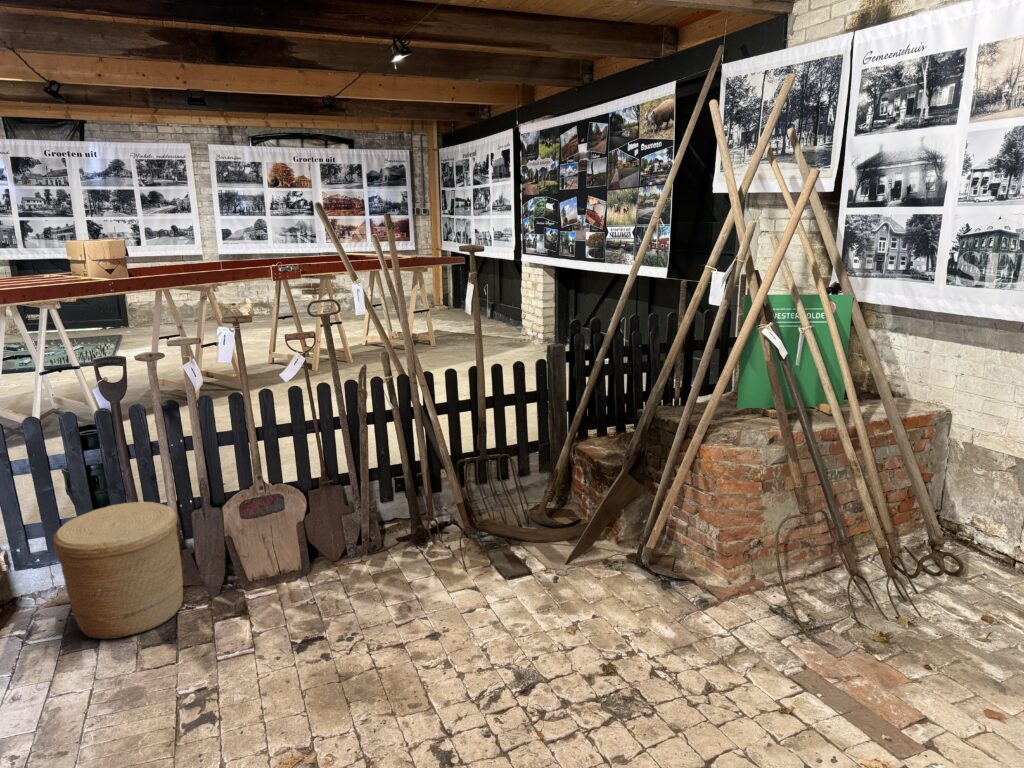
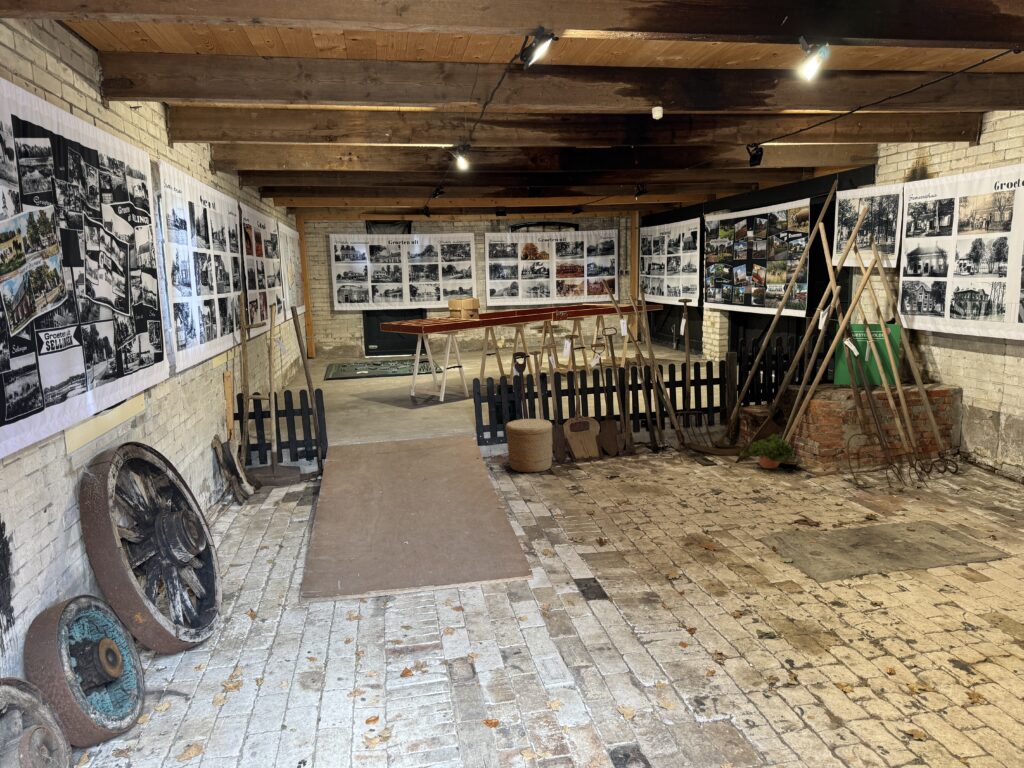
potted plant: none [572,513,680,603] -> present [740,434,793,471]

